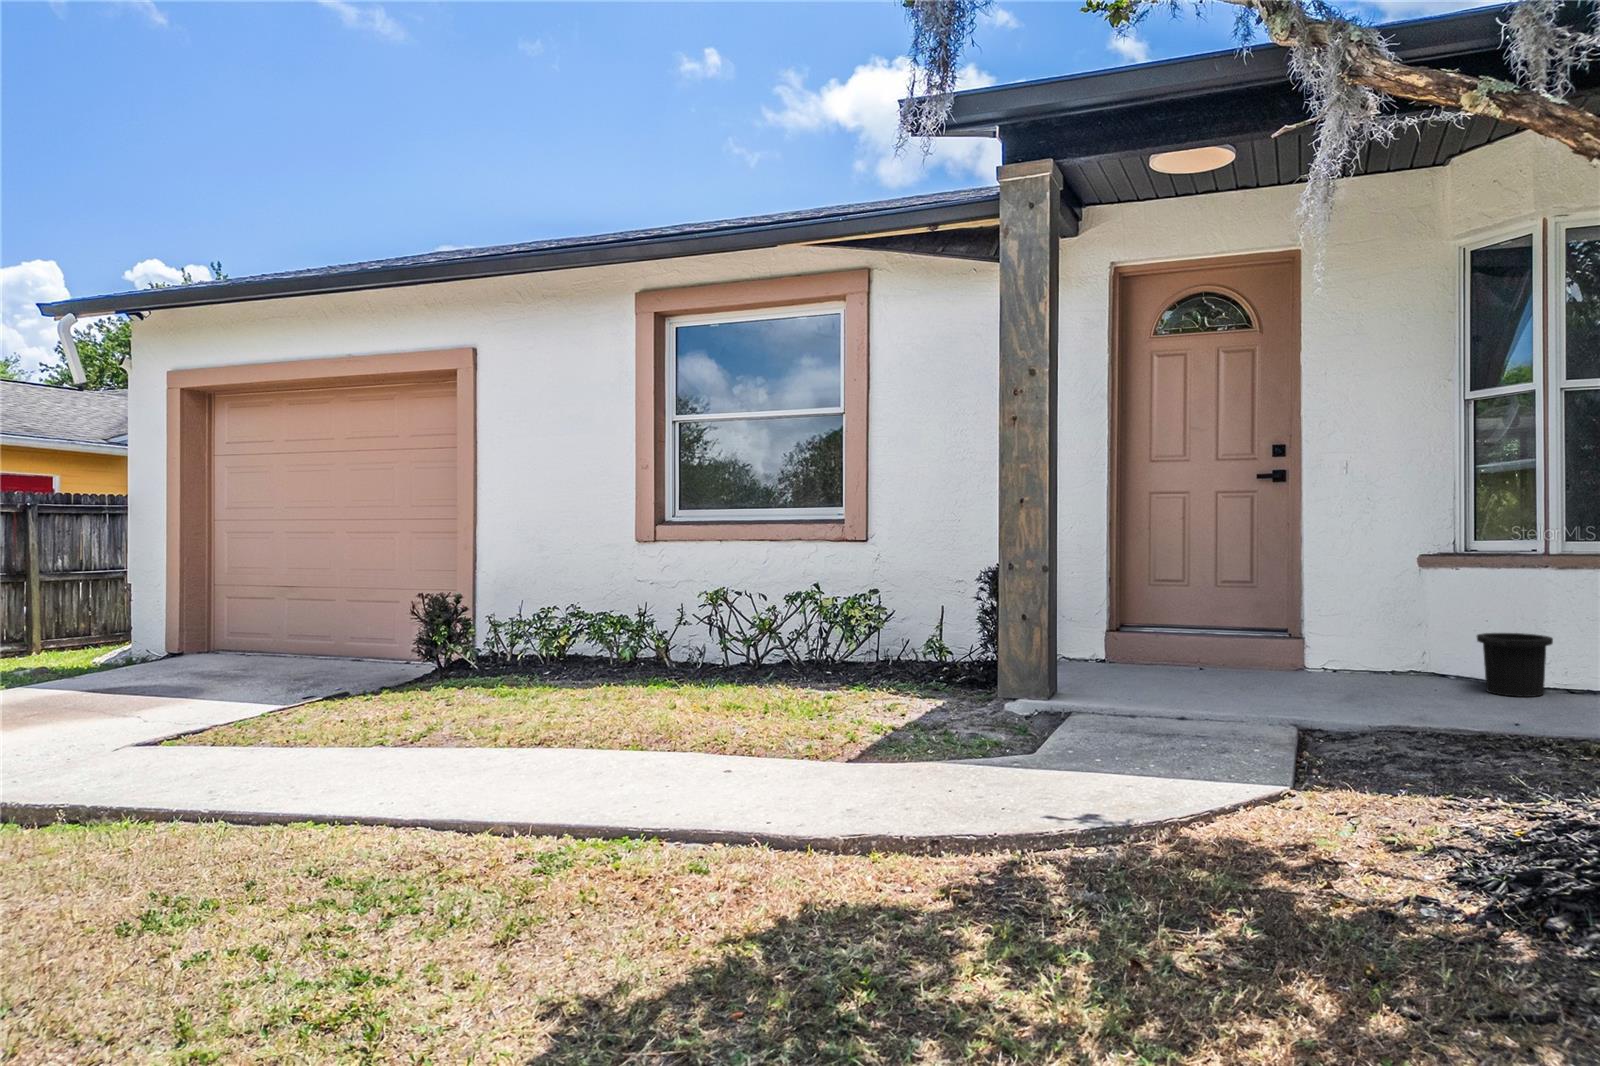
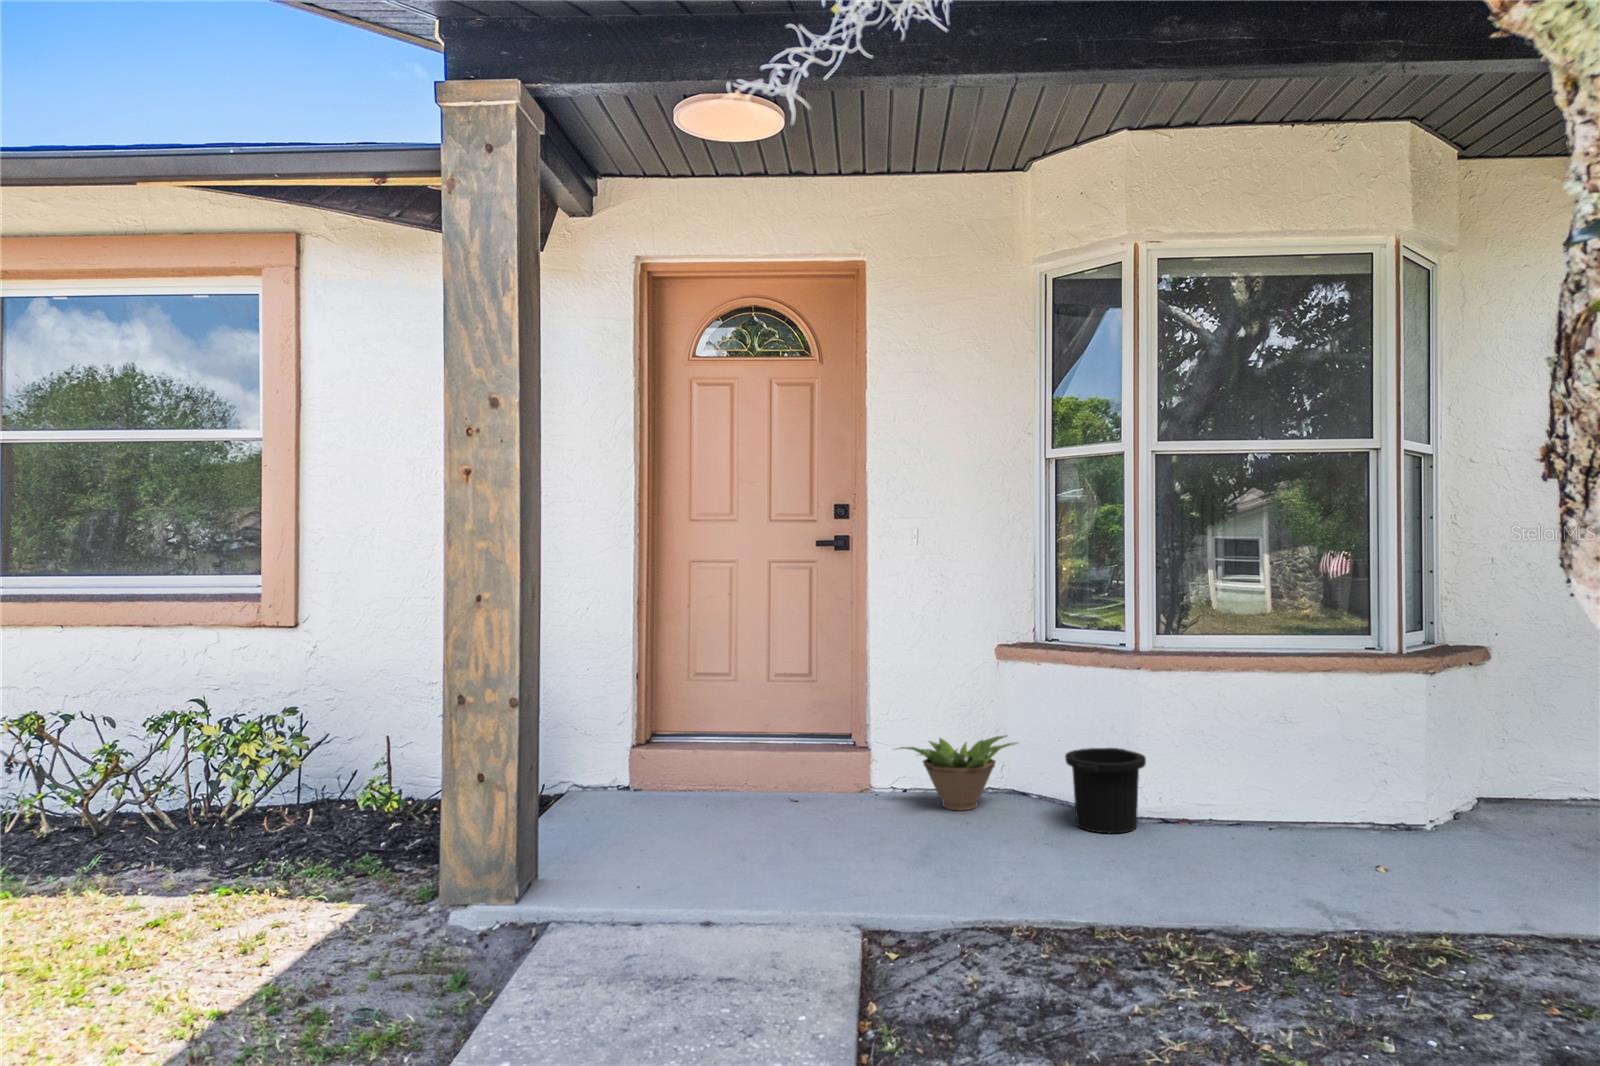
decorative plant: none [1321,625,1434,679] -> present [899,735,1016,810]

